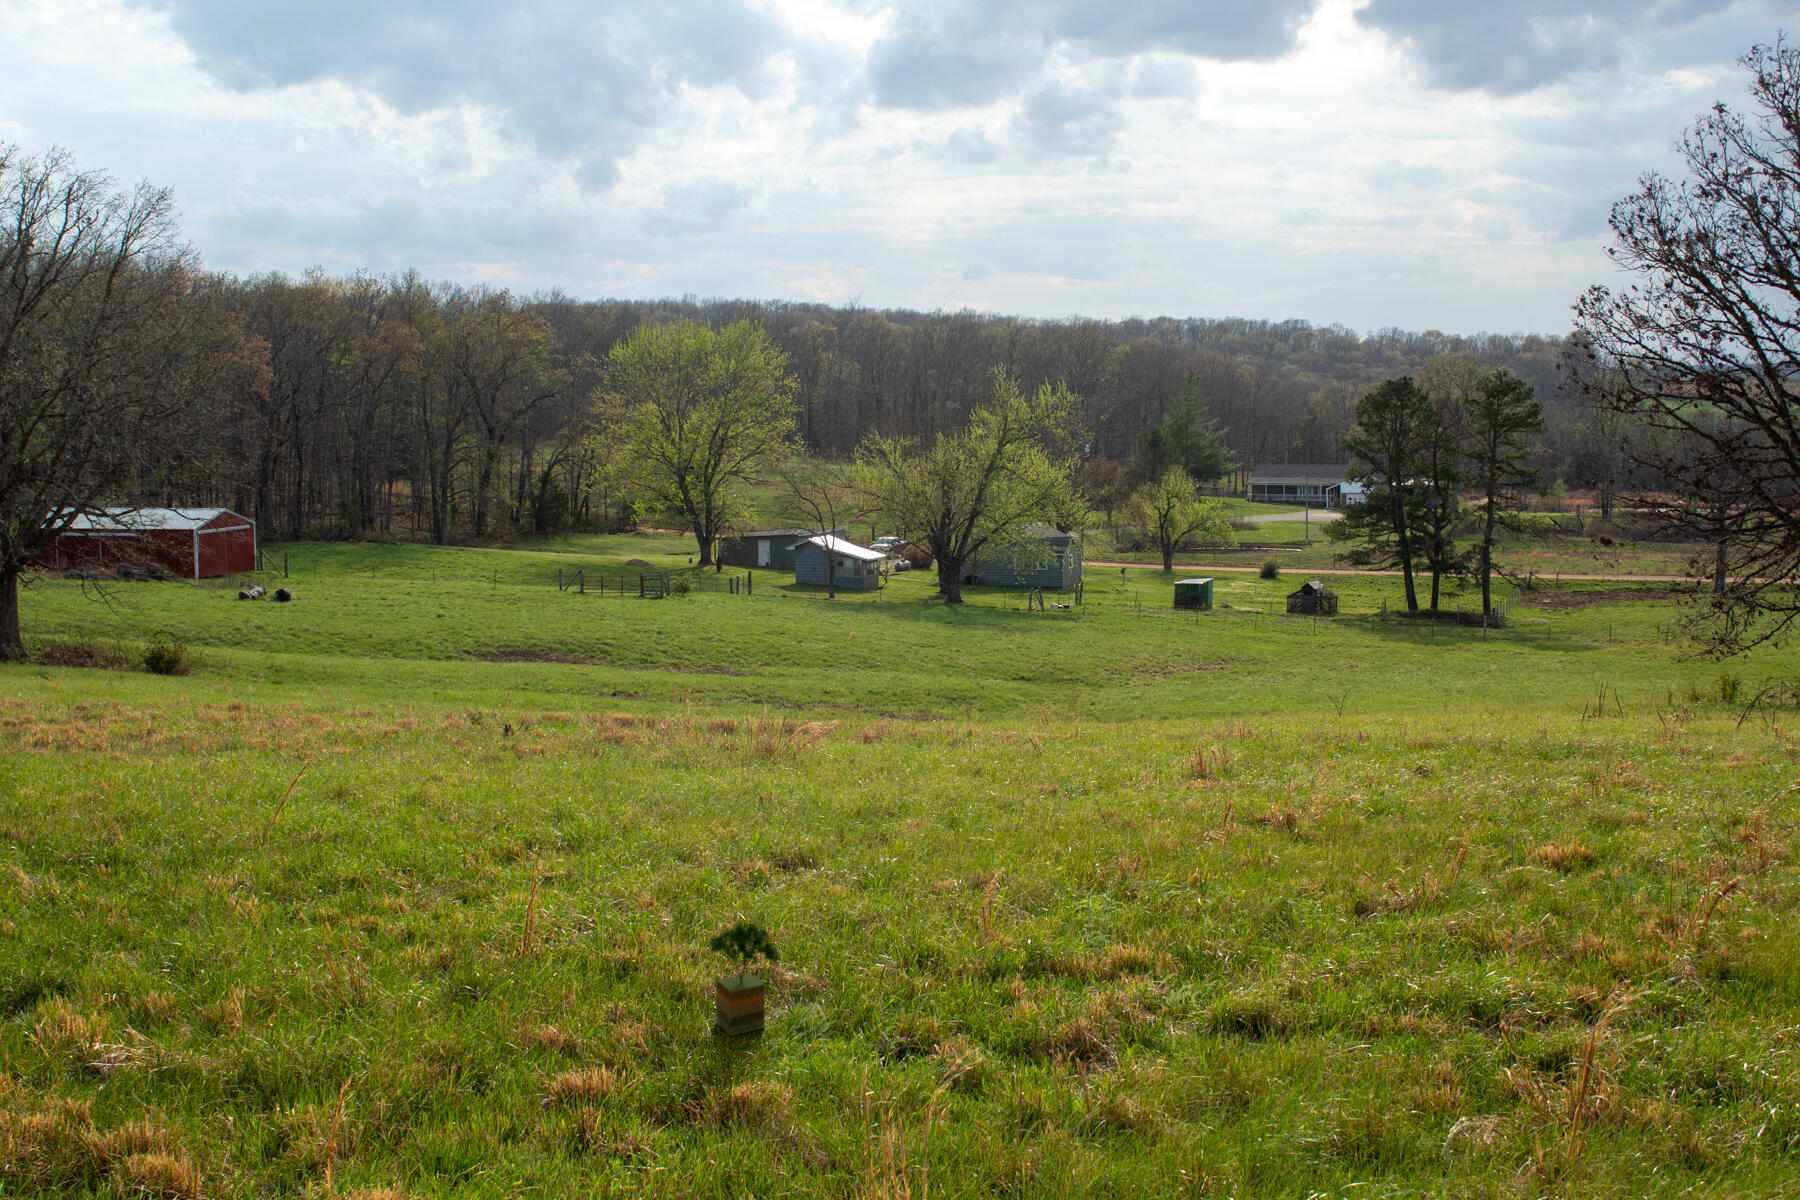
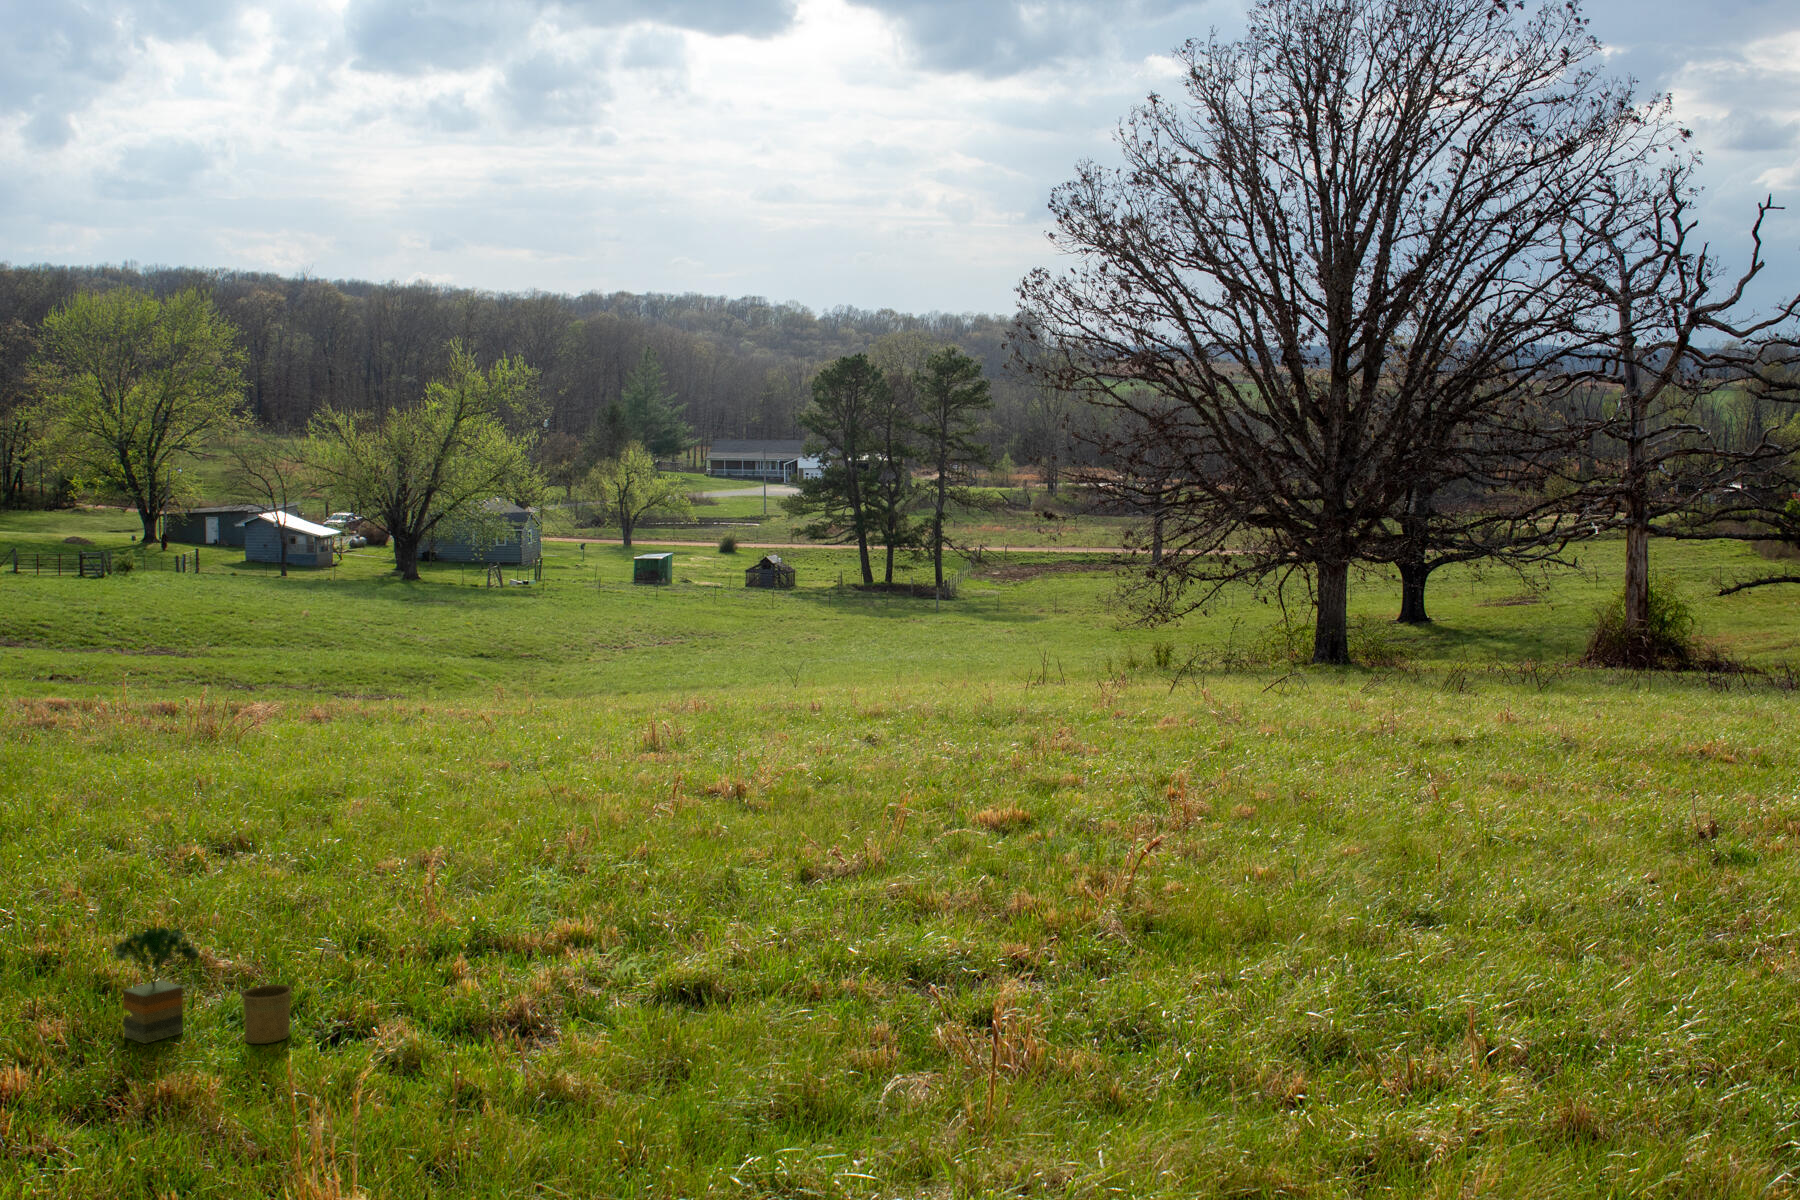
bucket: none [811,977,858,1059] -> present [241,972,292,1044]

